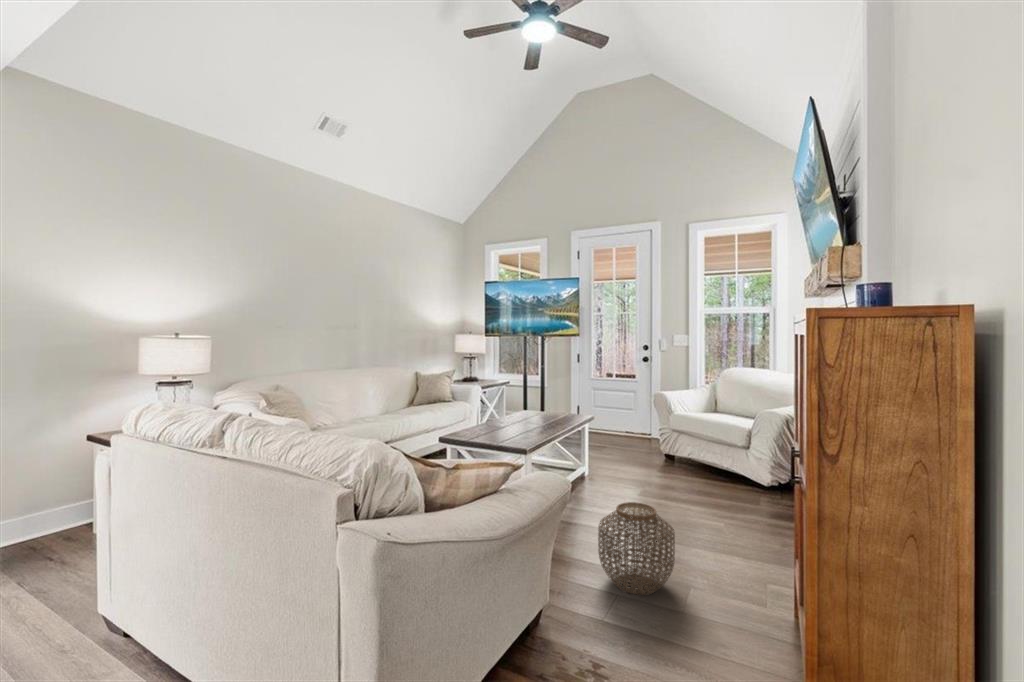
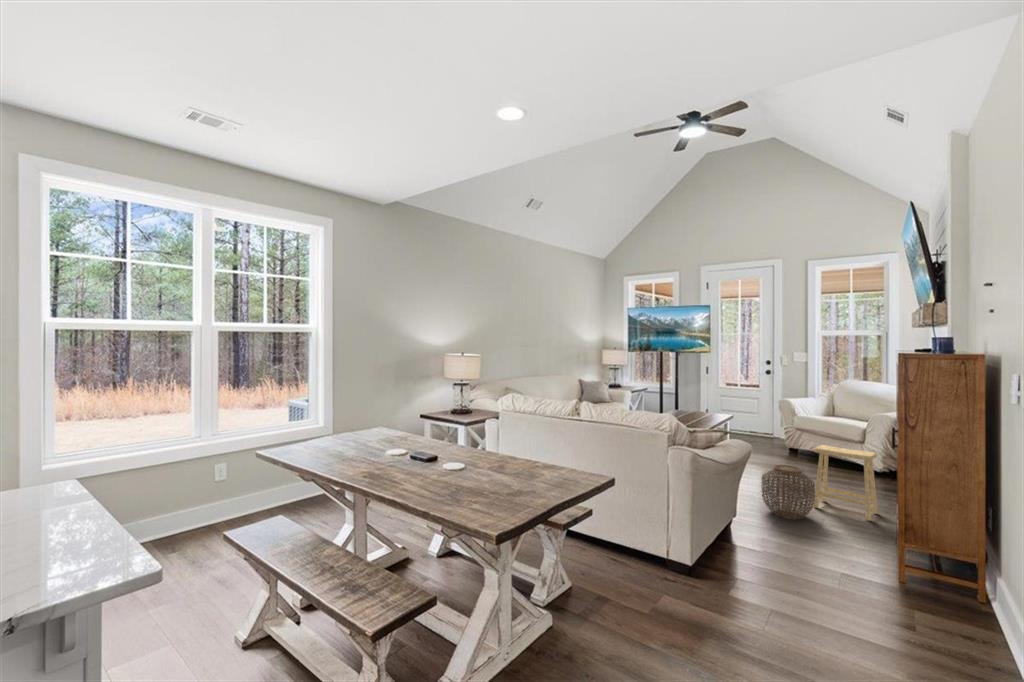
footstool: none [677,464,765,586] -> present [814,445,878,521]

